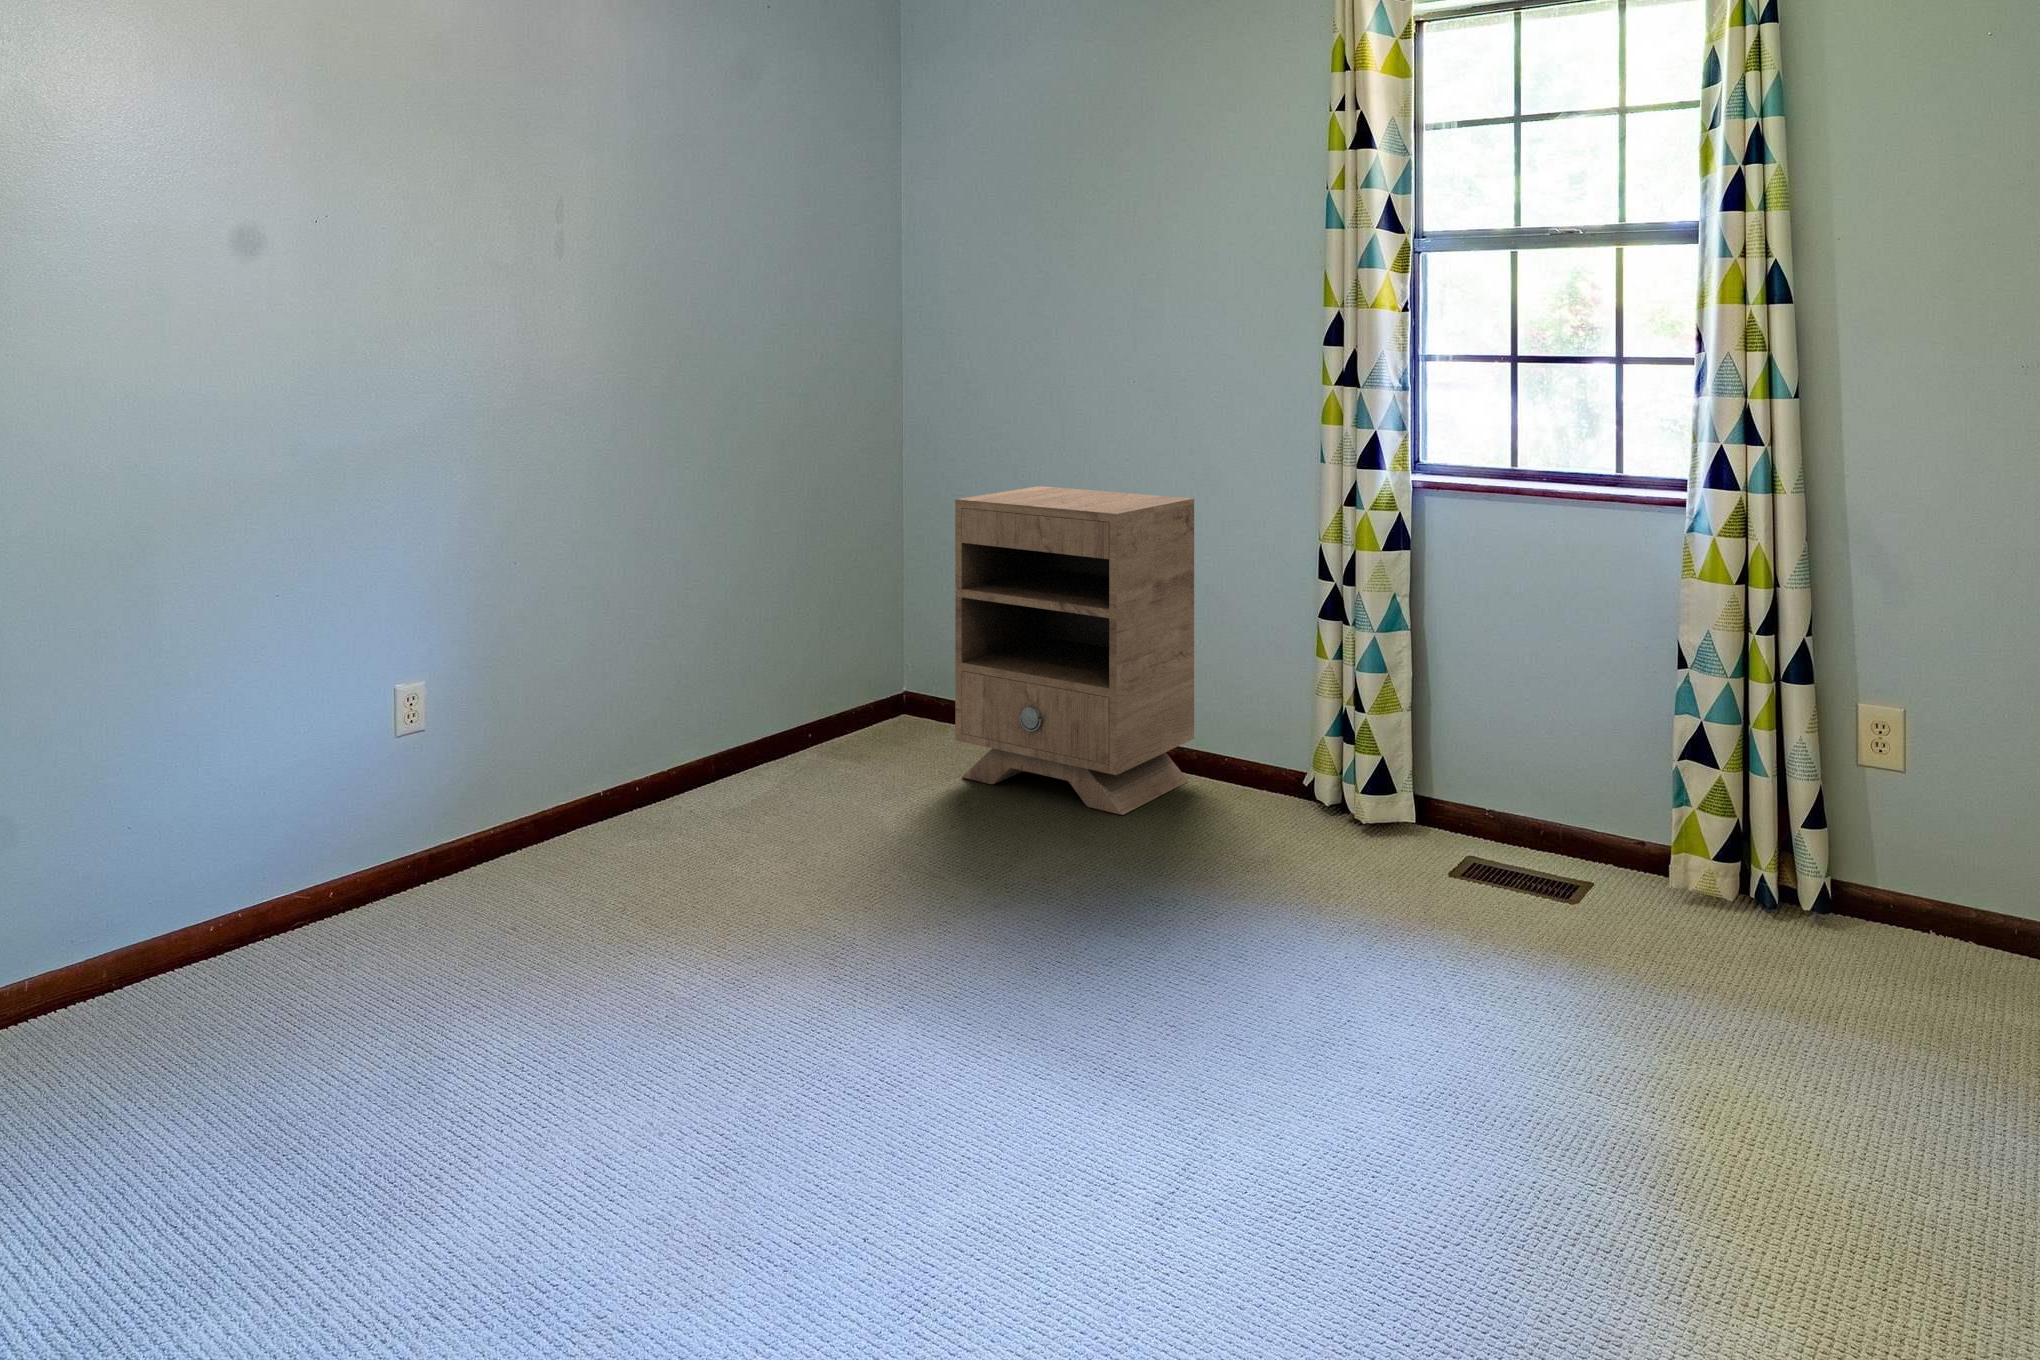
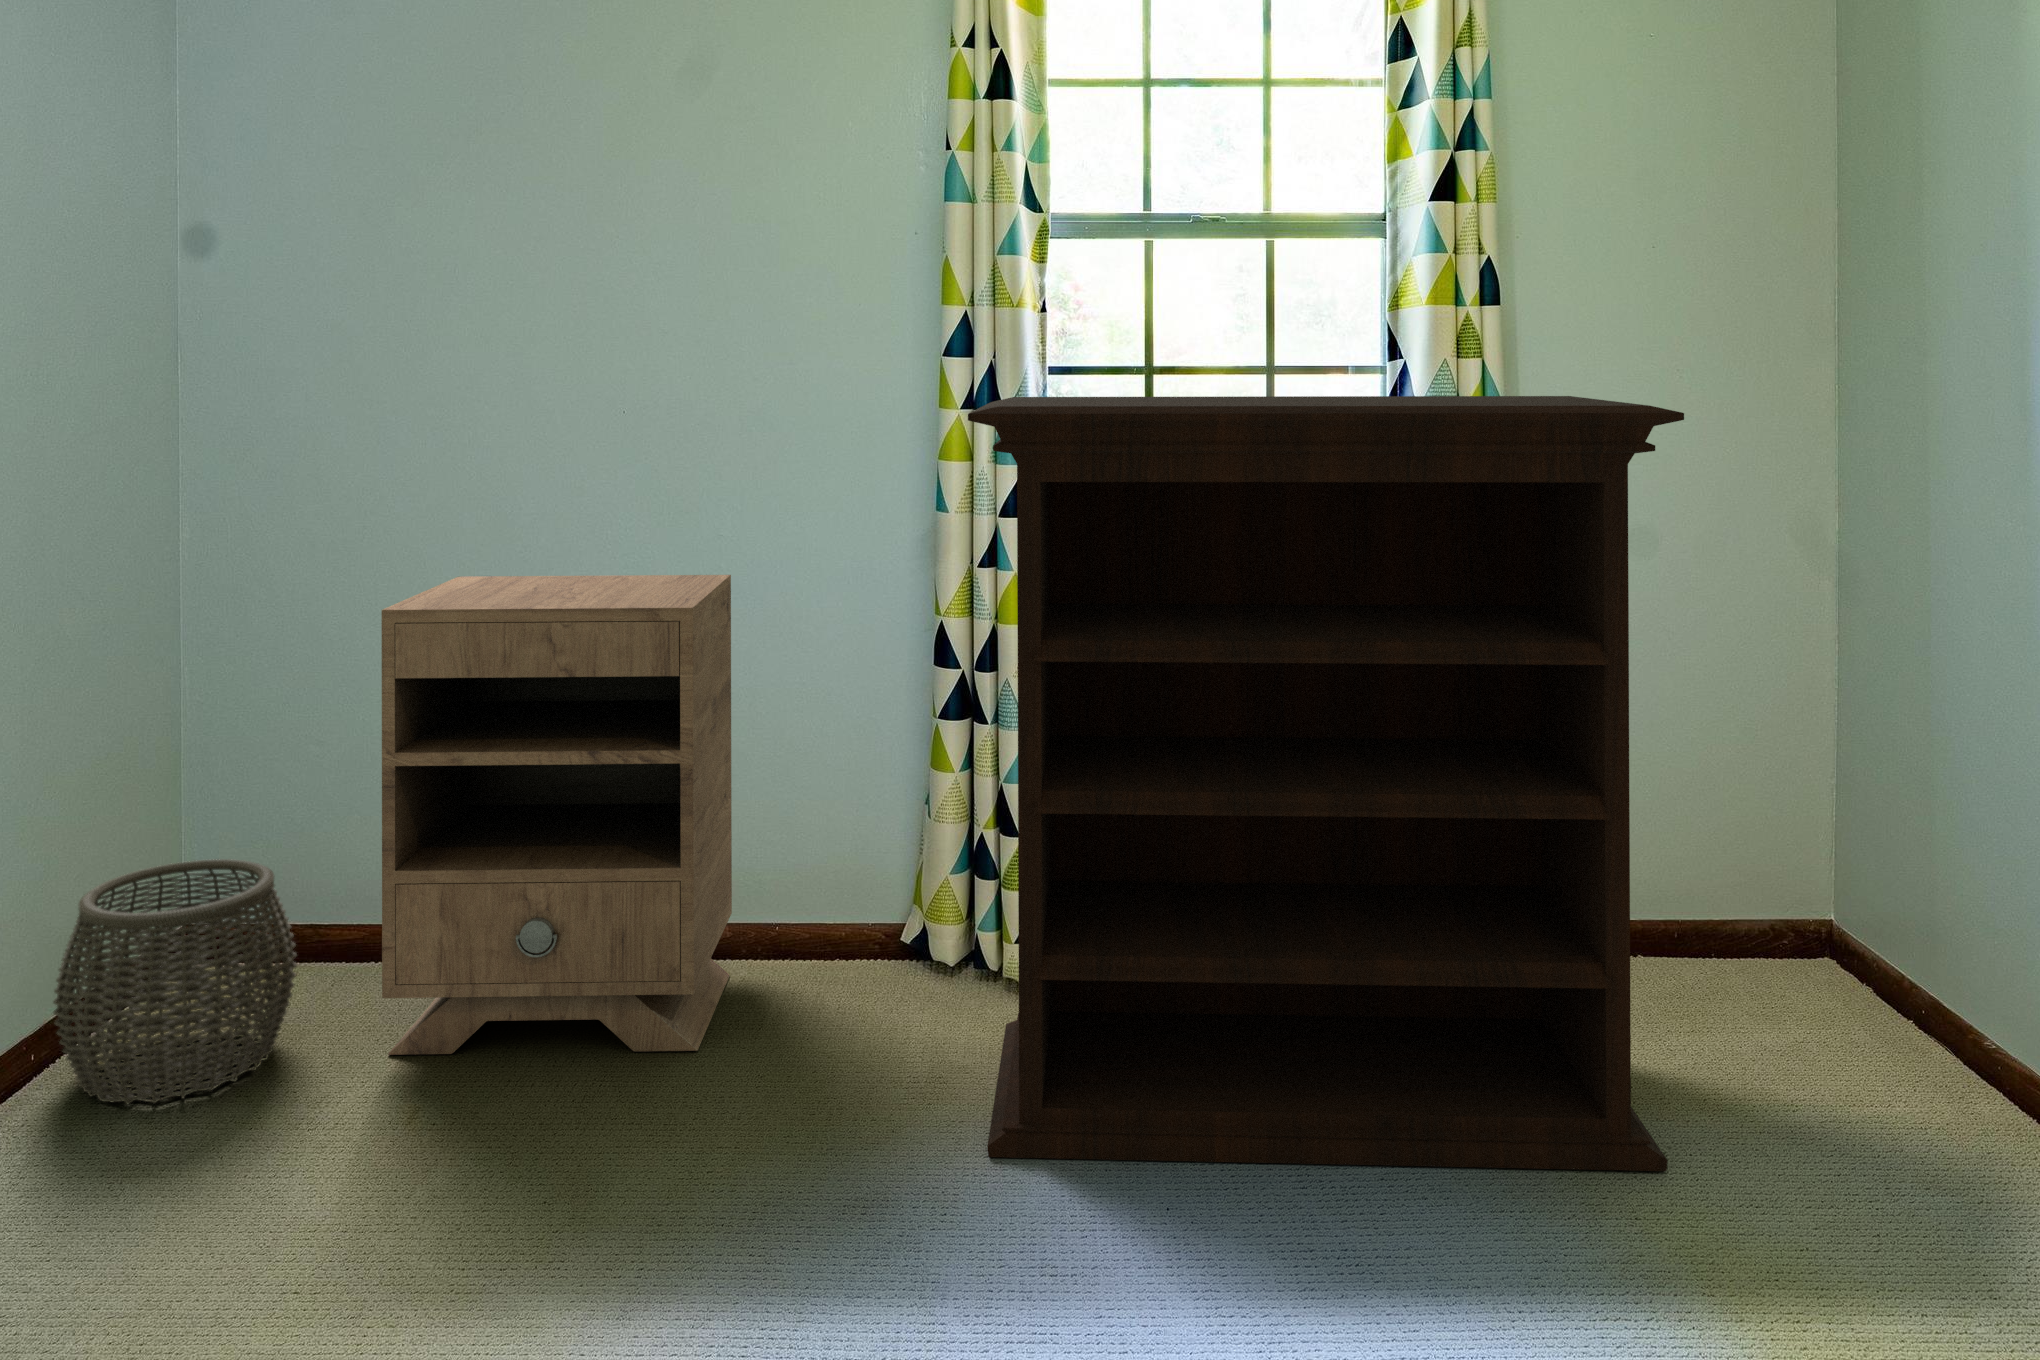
bookshelf: none [1214,376,1807,1065] -> present [968,396,1684,1171]
woven basket: none [798,642,927,774] -> present [53,859,297,1104]

